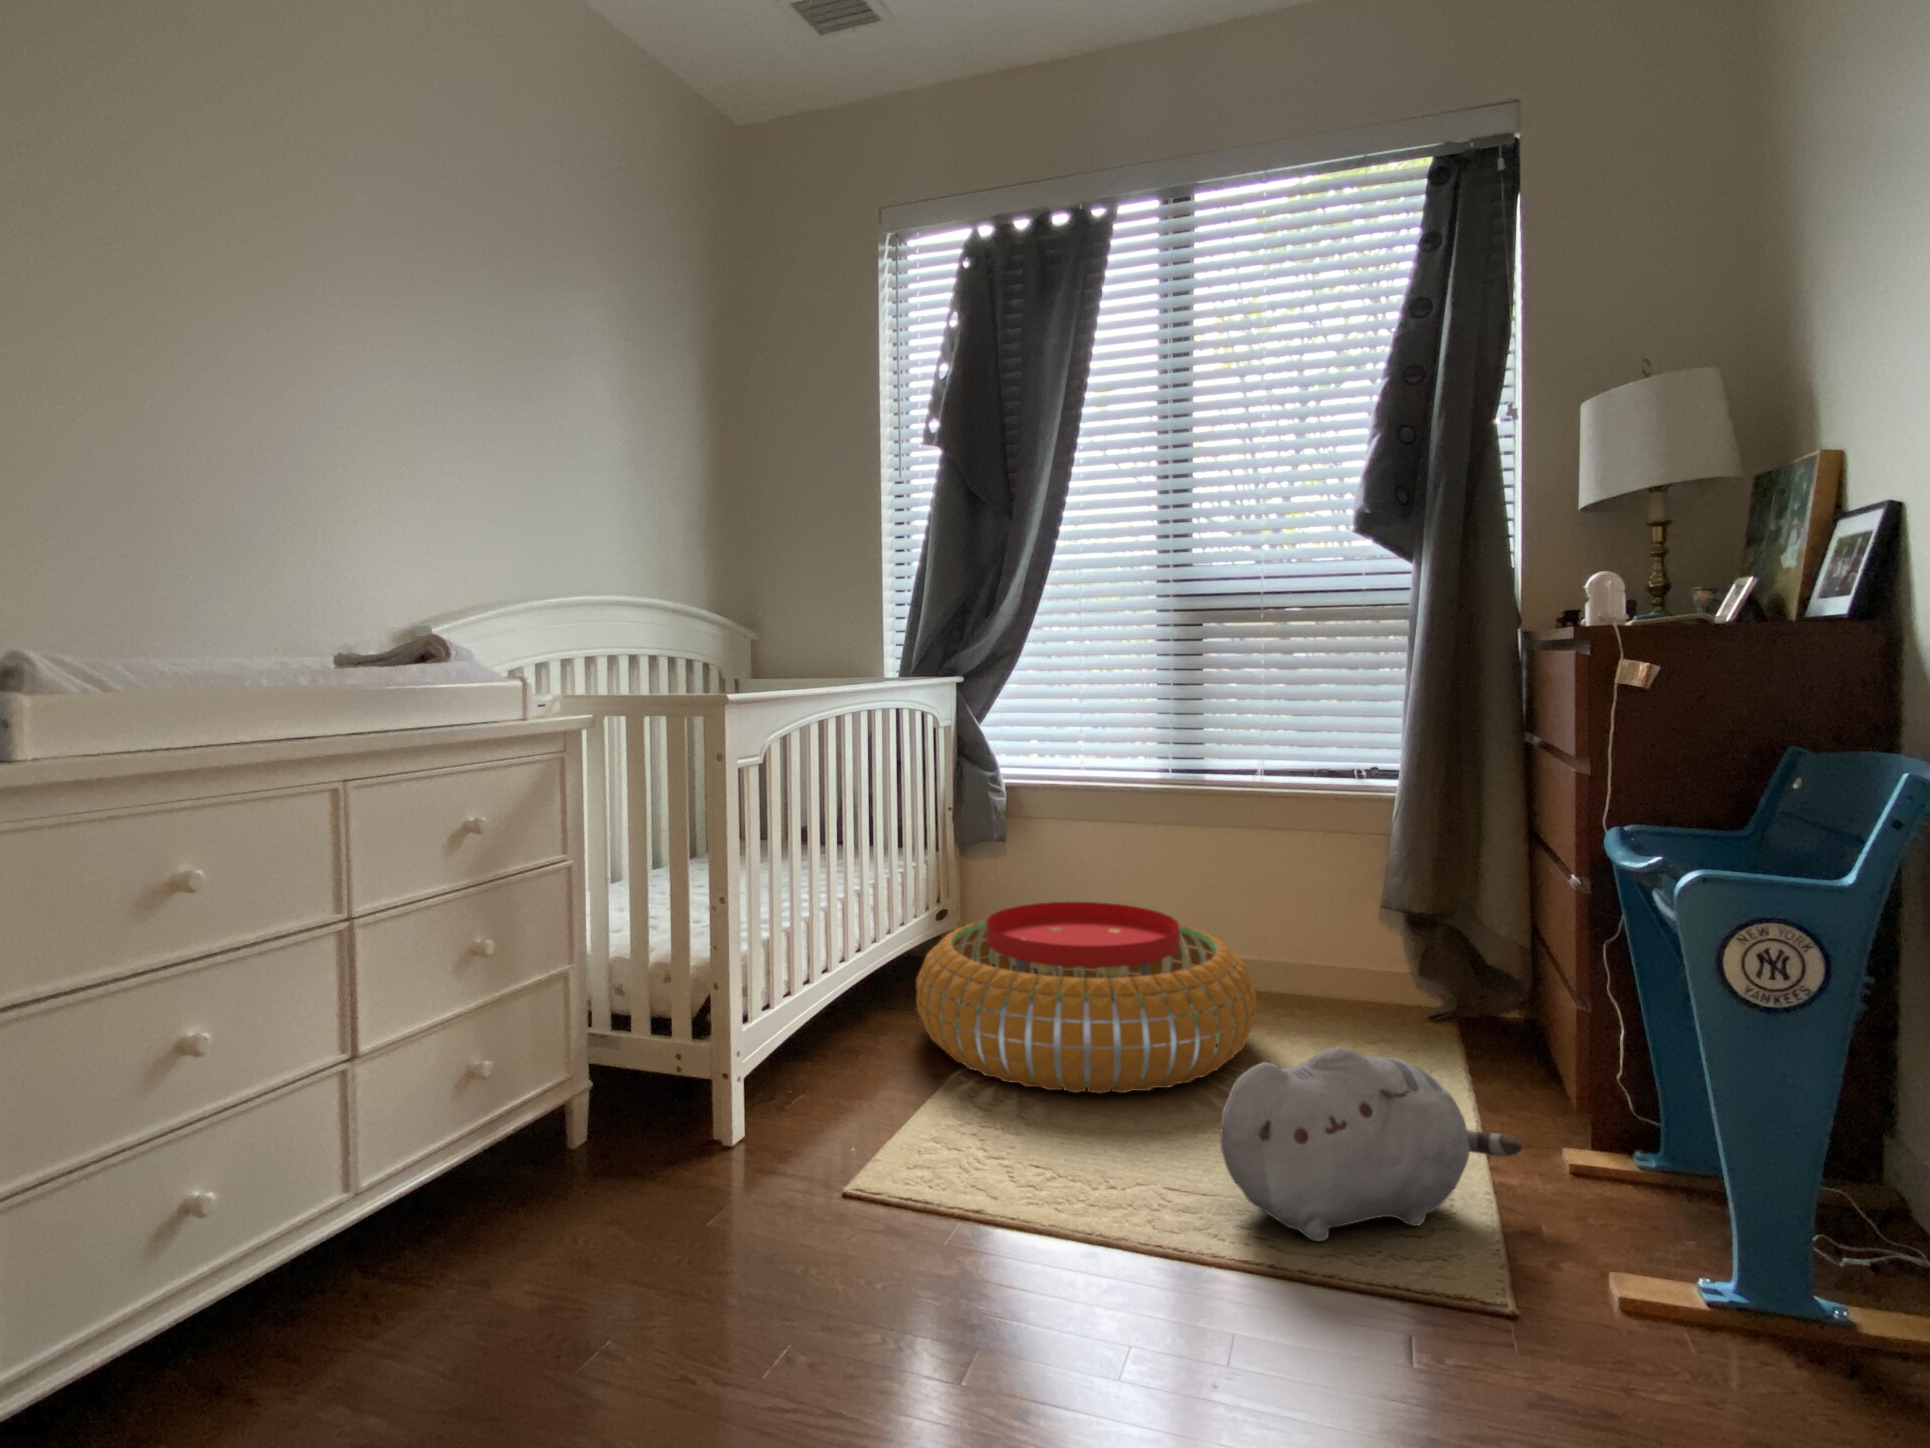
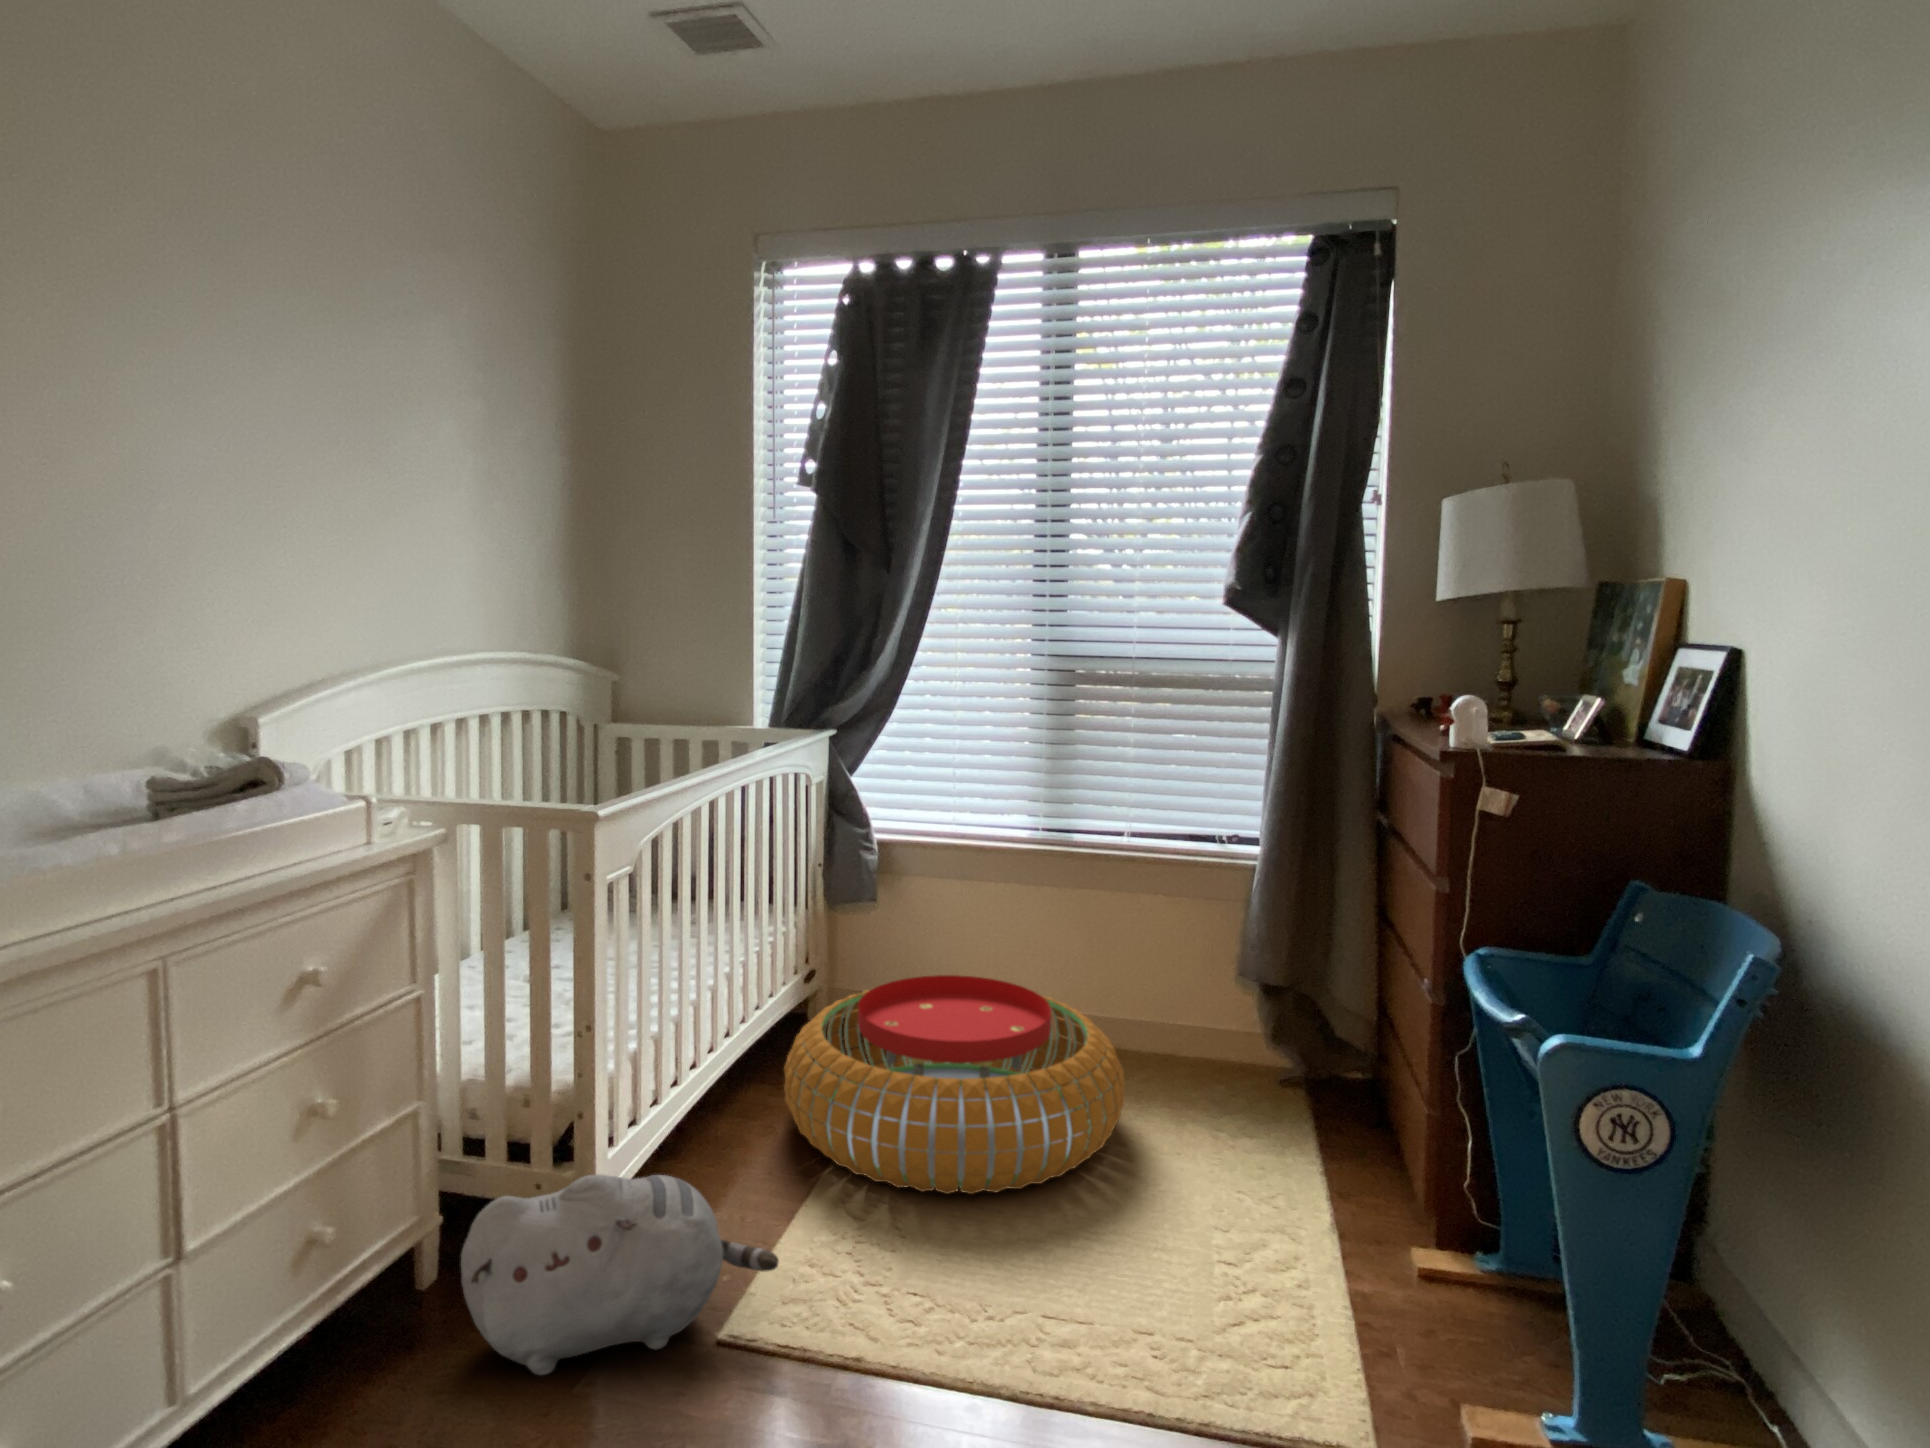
plush toy: present [1220,1047,1522,1241] -> present [461,1174,779,1375]

